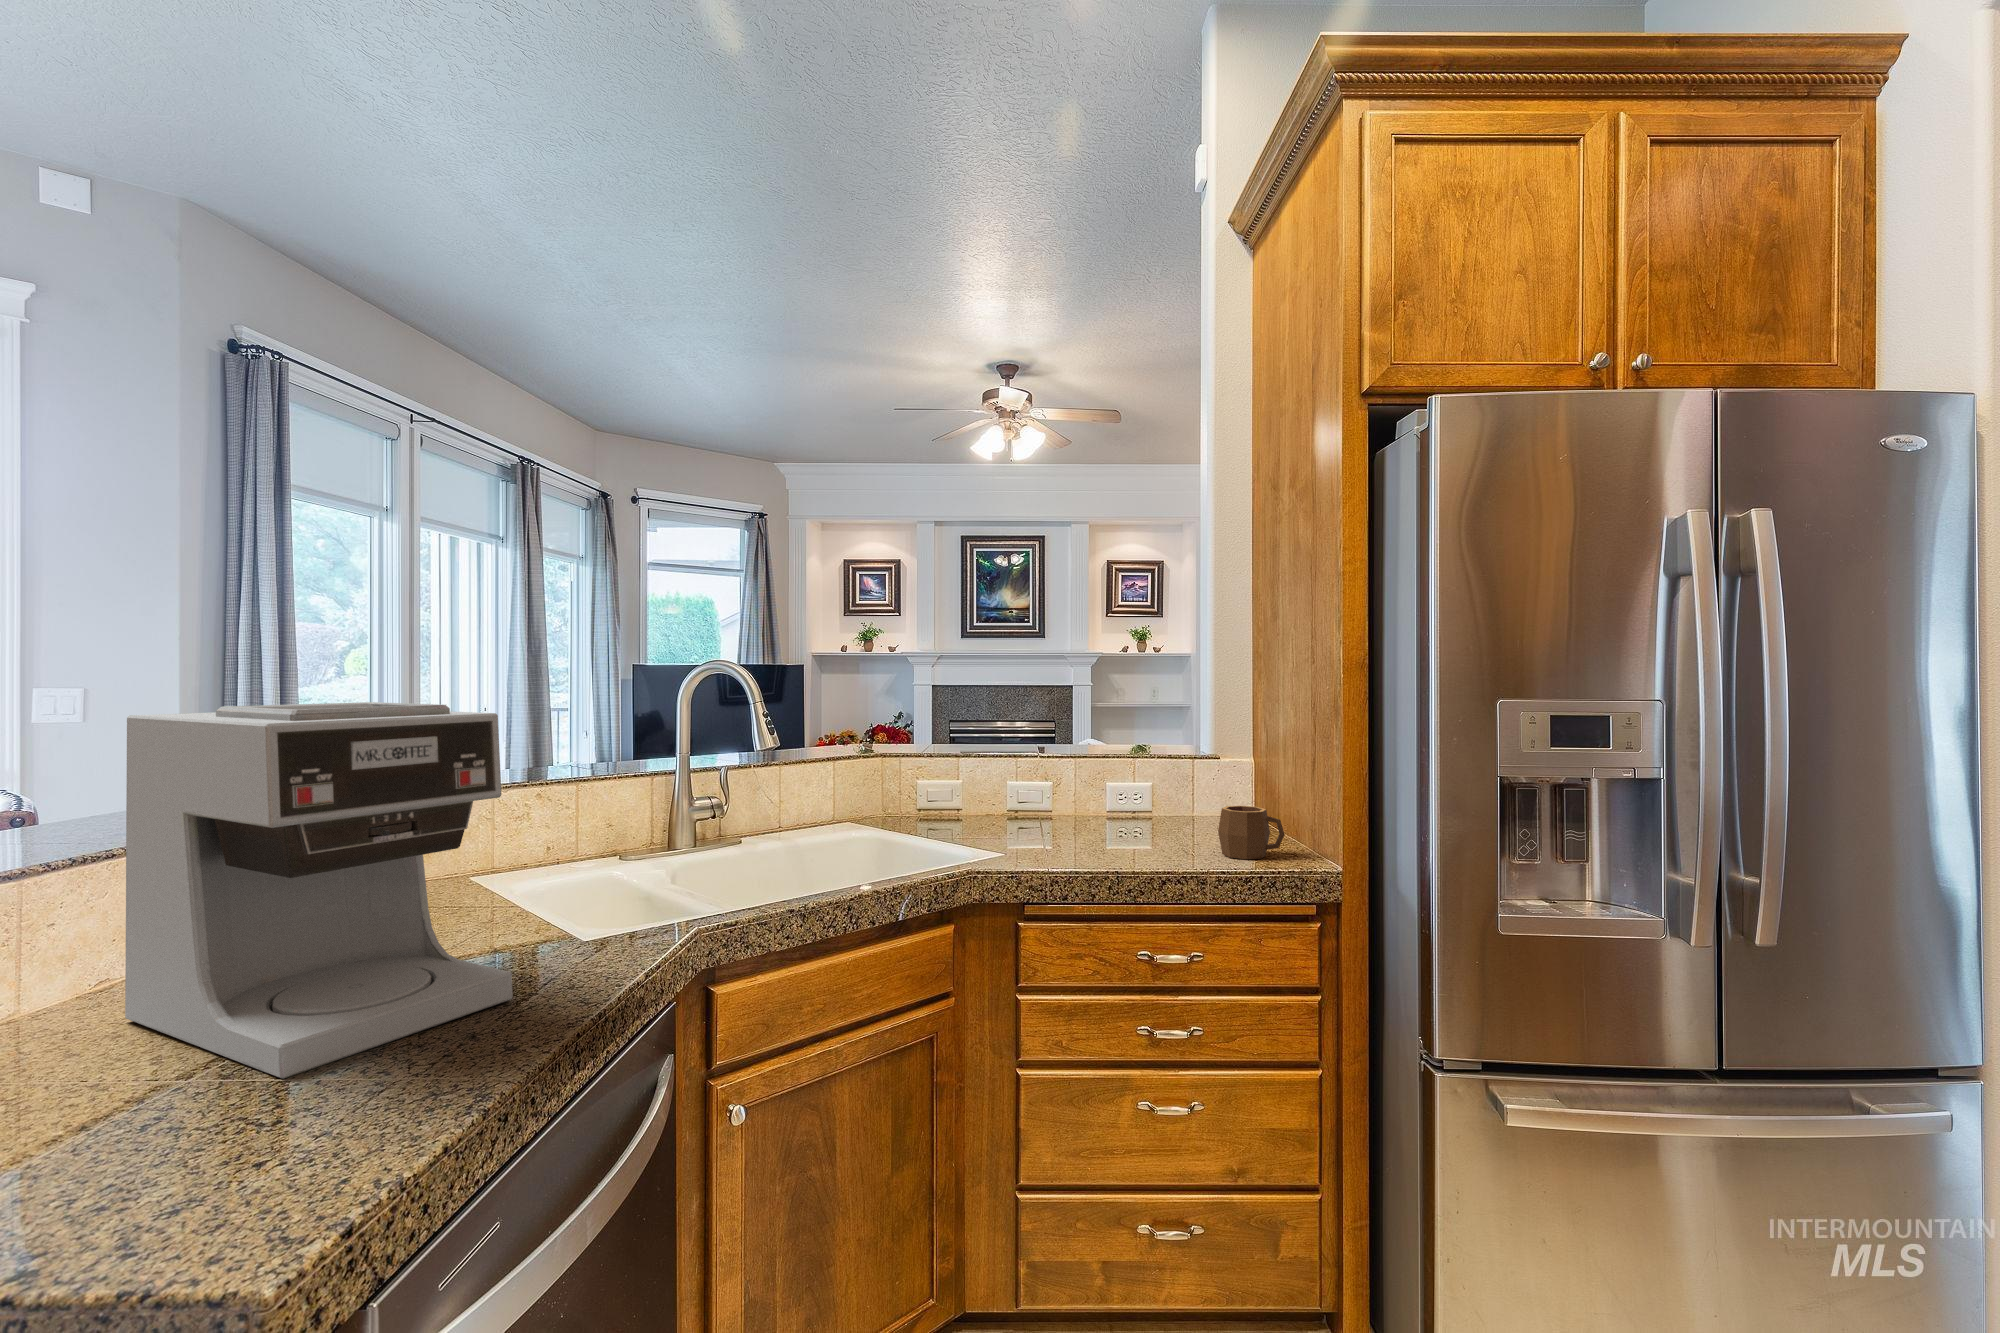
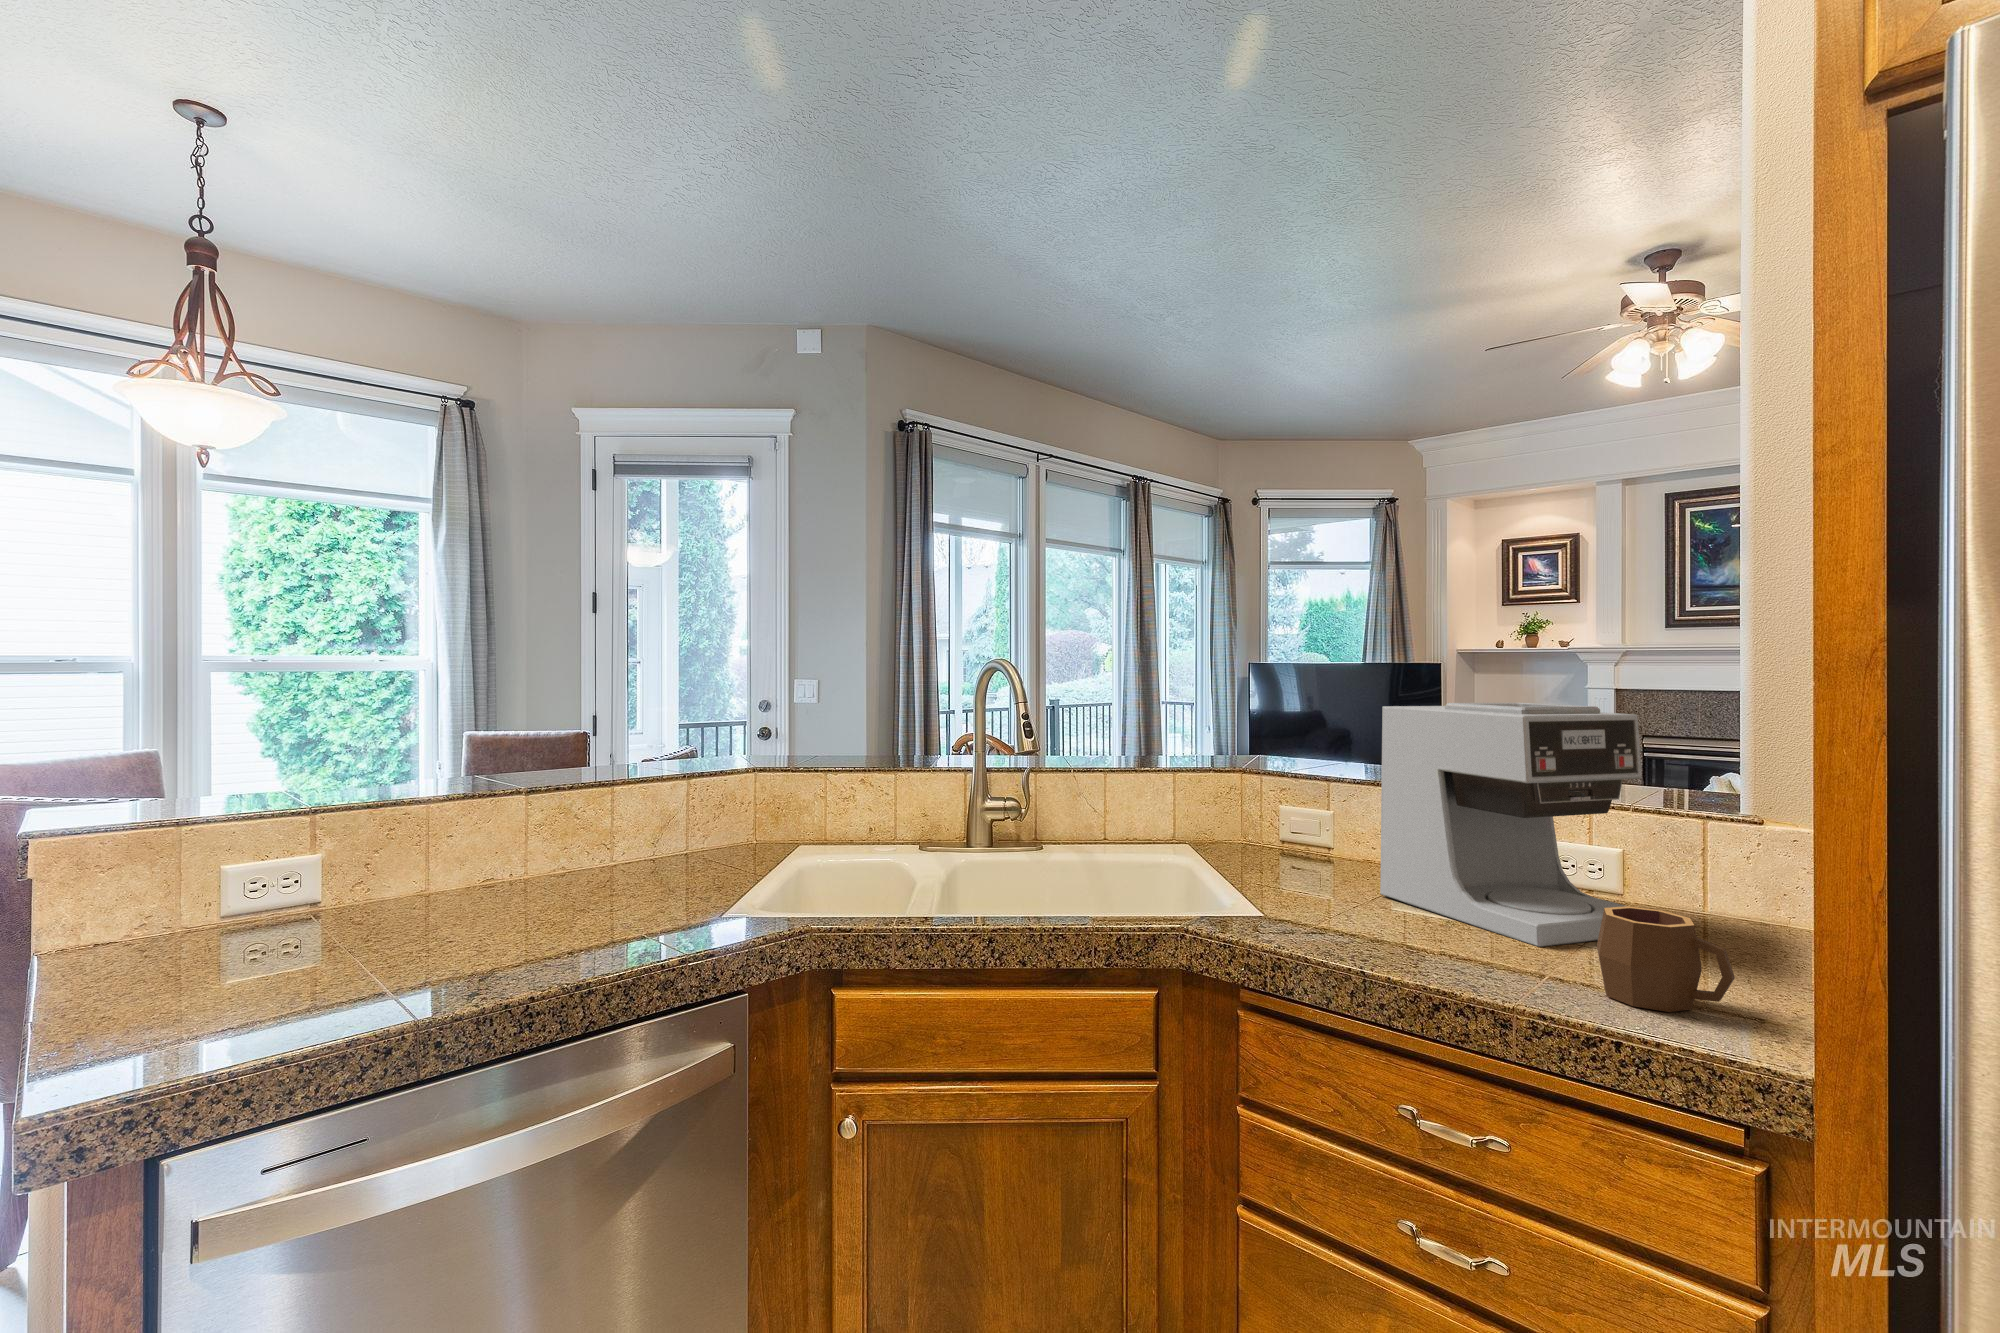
coffee maker: present [125,702,513,1079] -> present [1380,703,1642,947]

